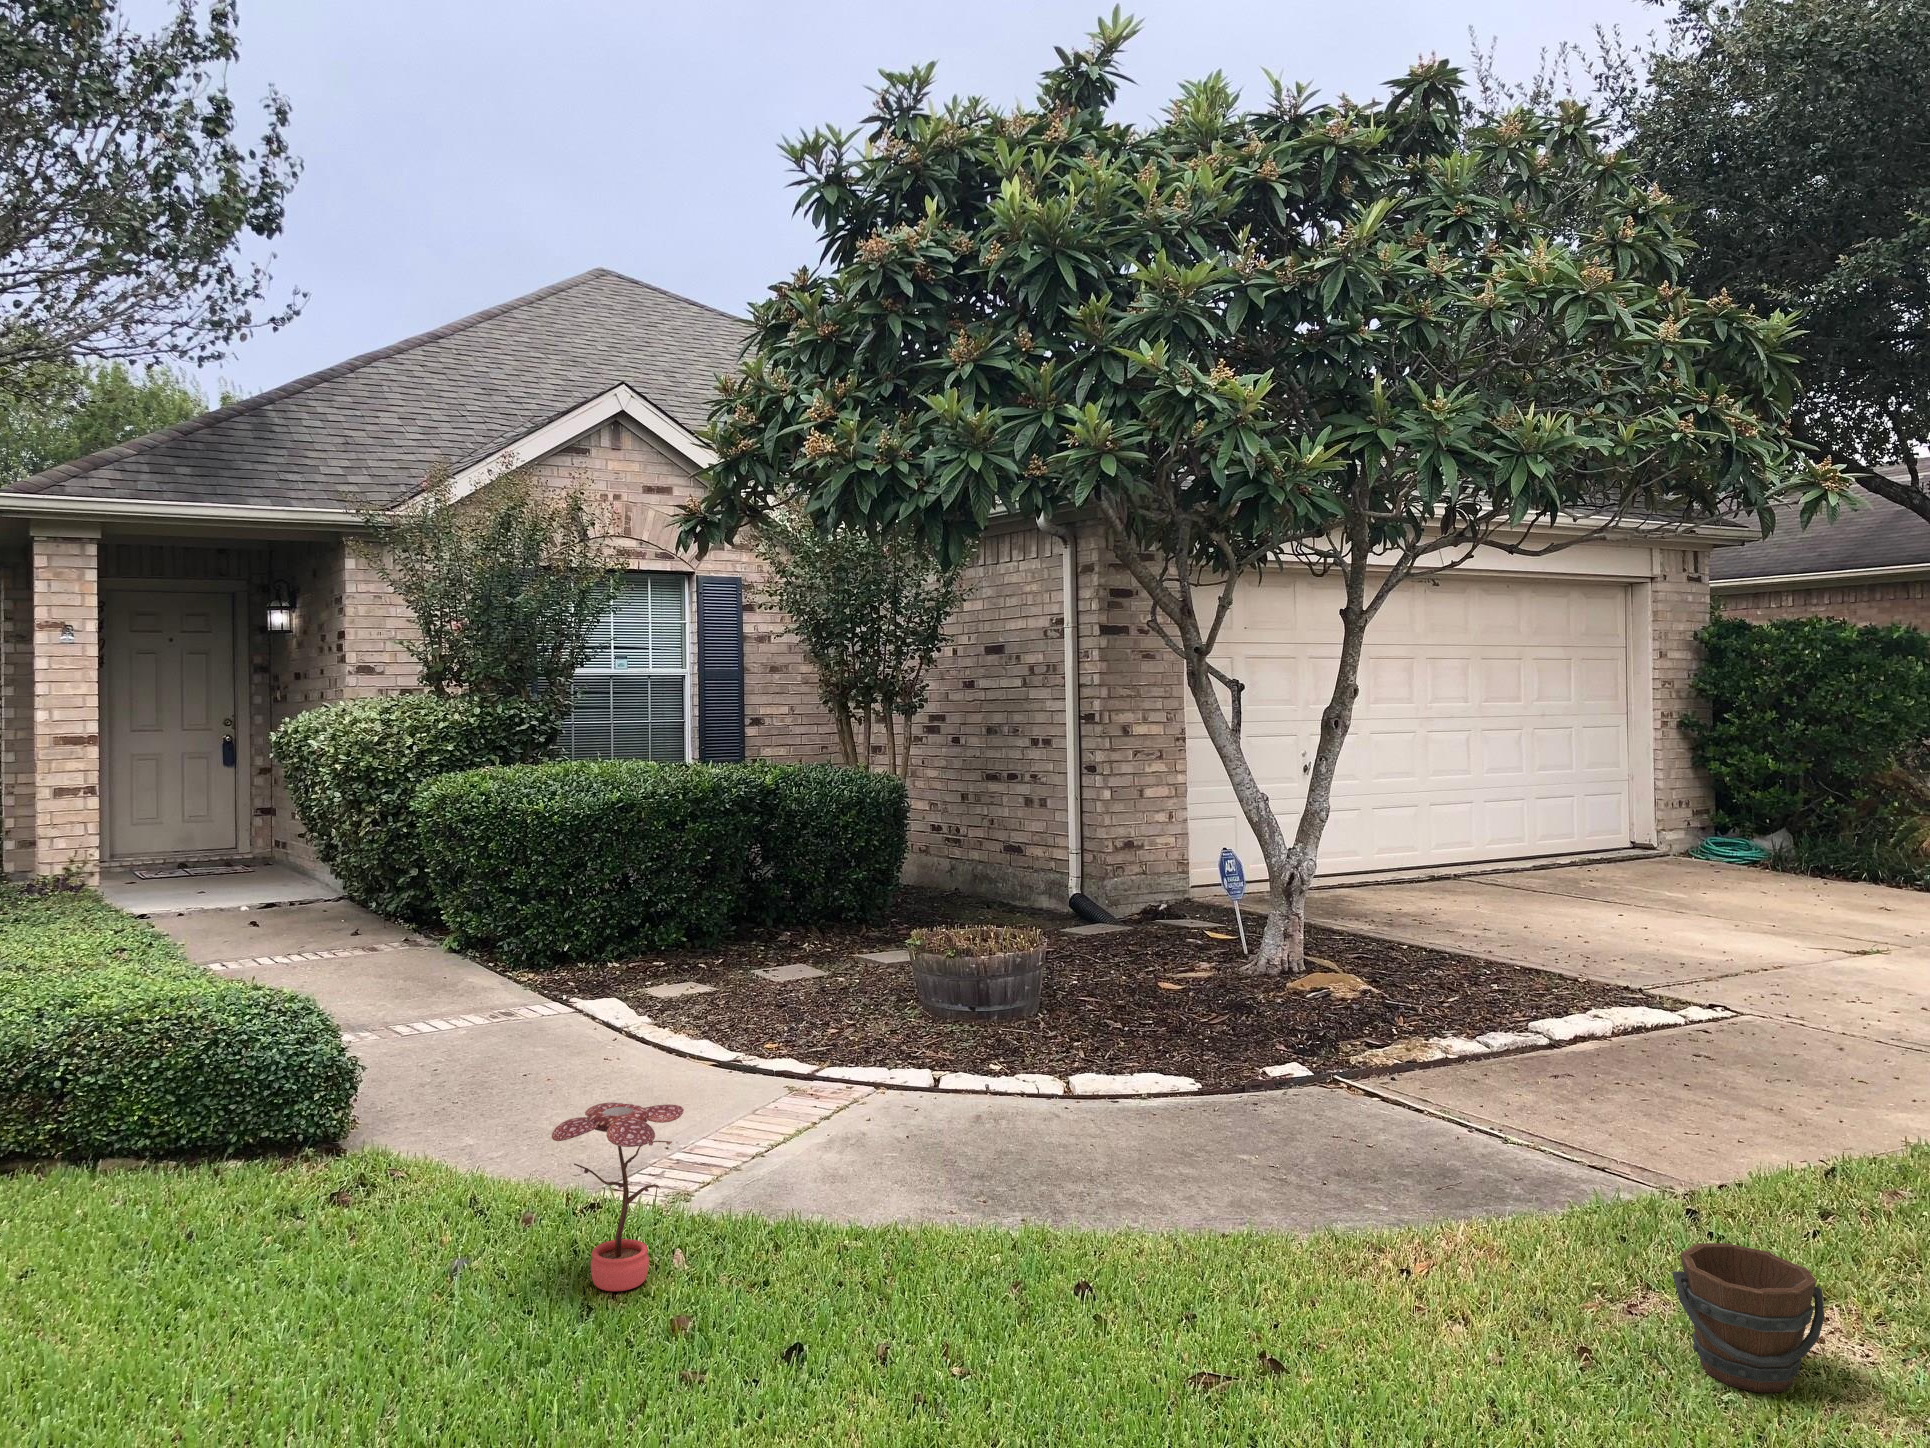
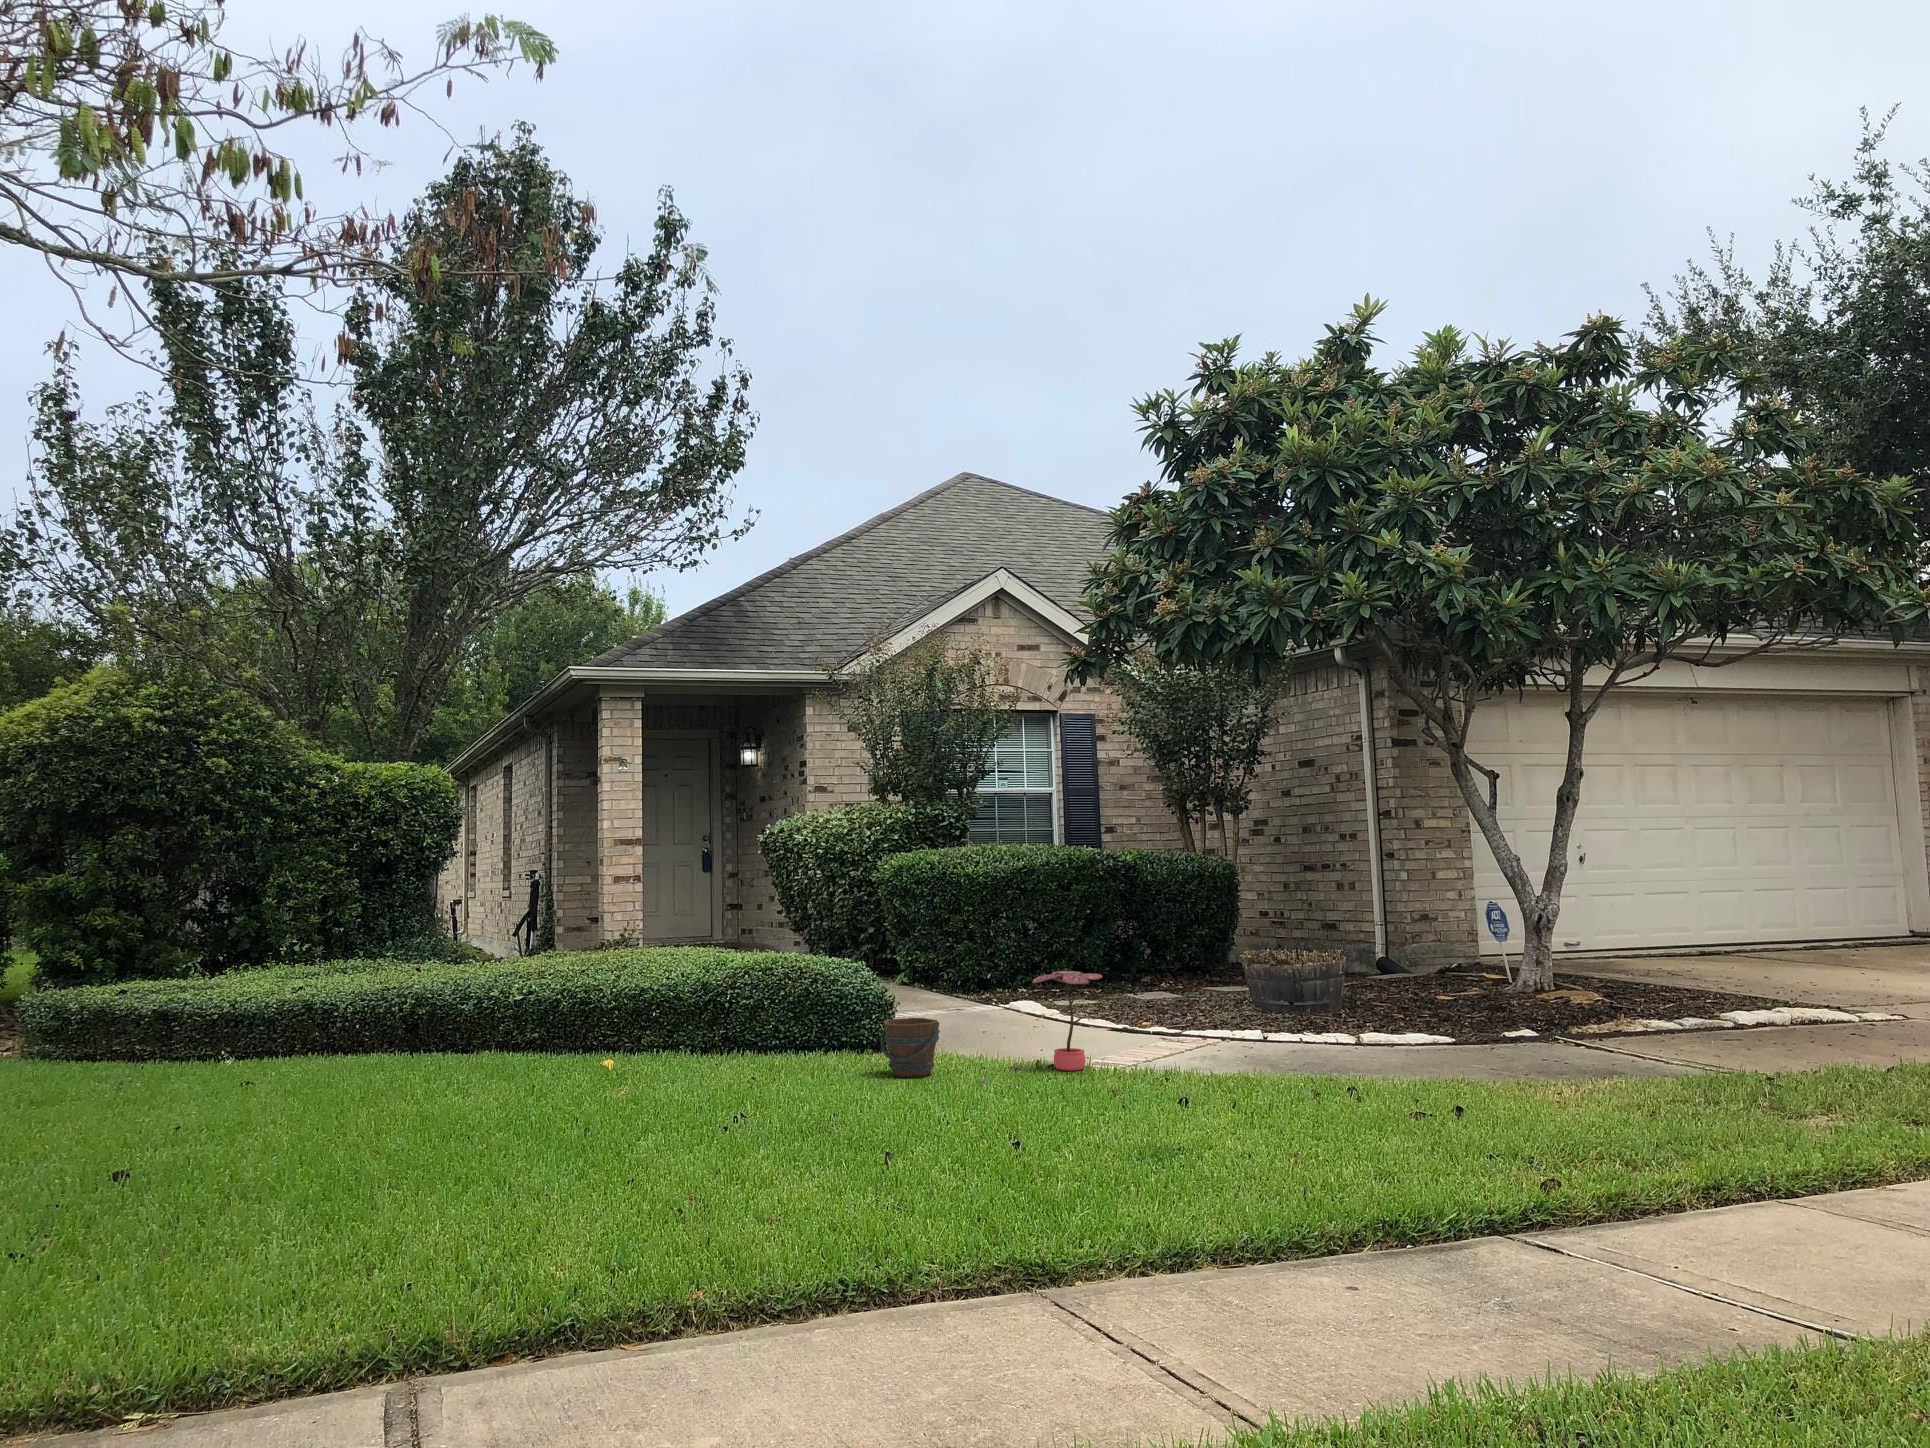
bucket: present [1672,1243,1824,1393] -> present [881,1018,940,1077]

